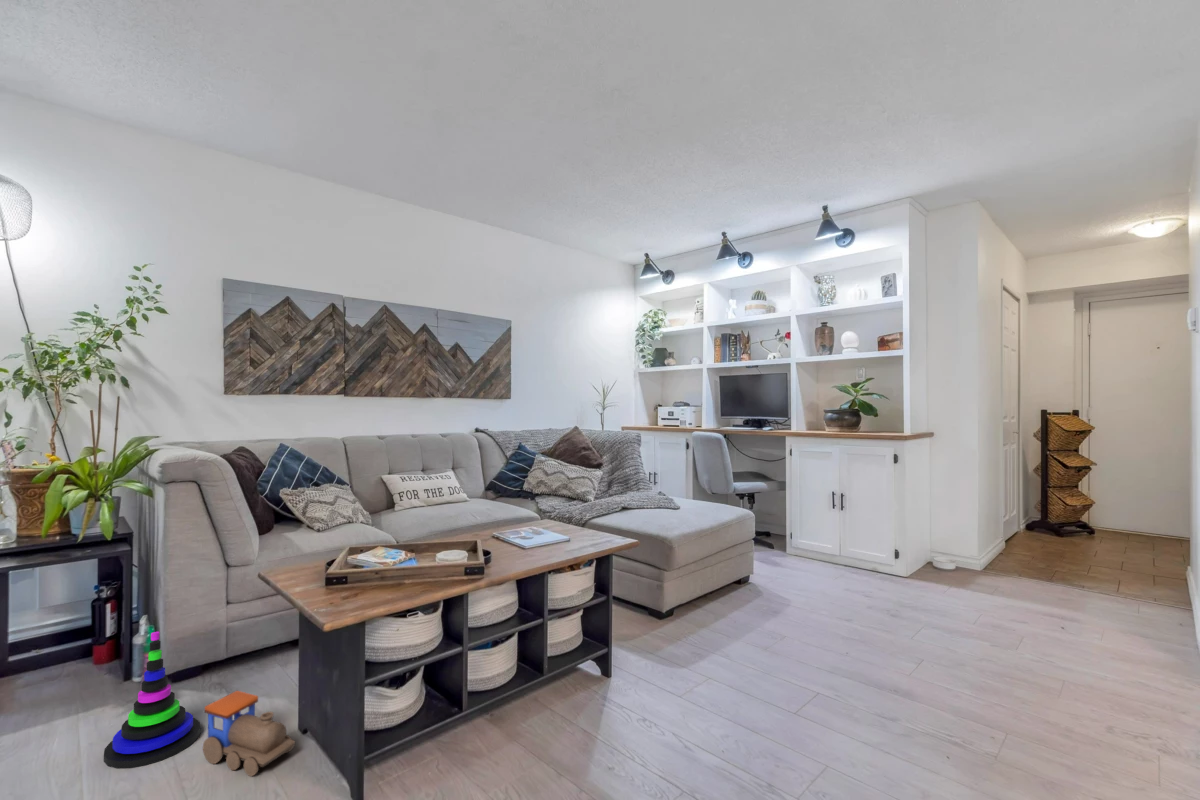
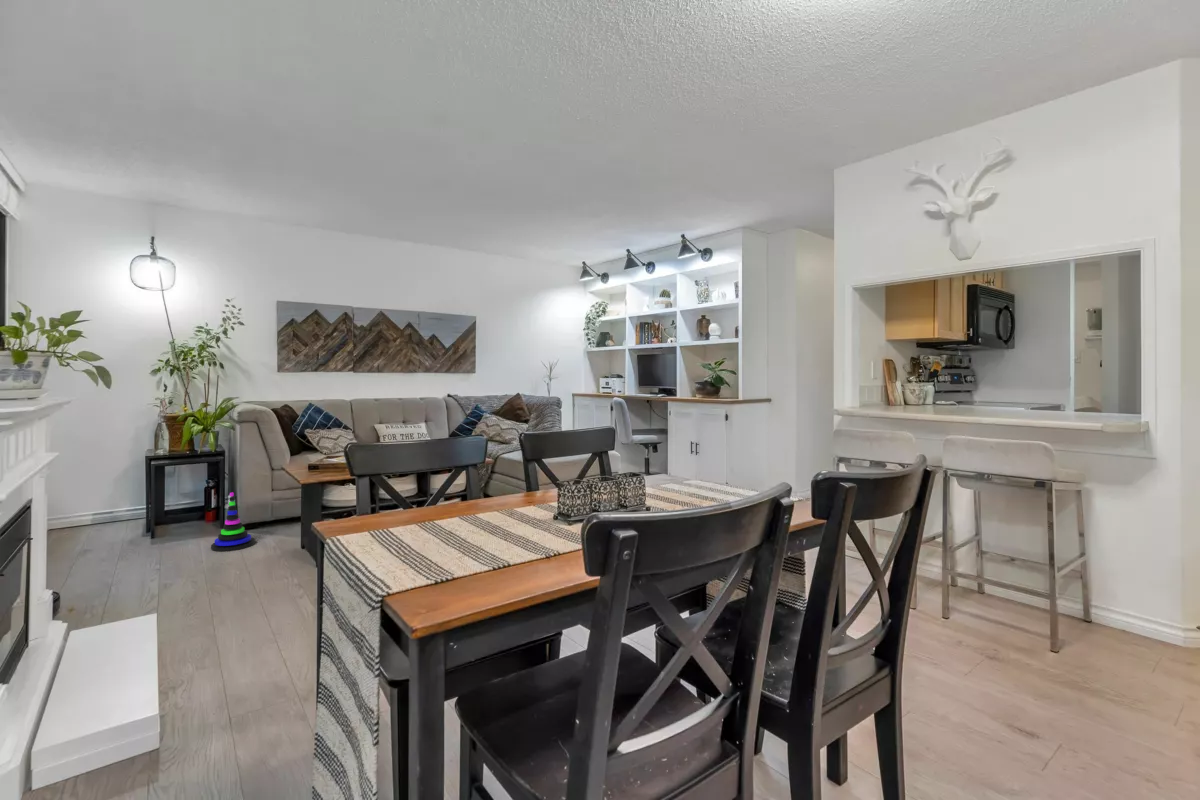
toy train: present [203,691,295,776] -> none [253,523,293,556]

